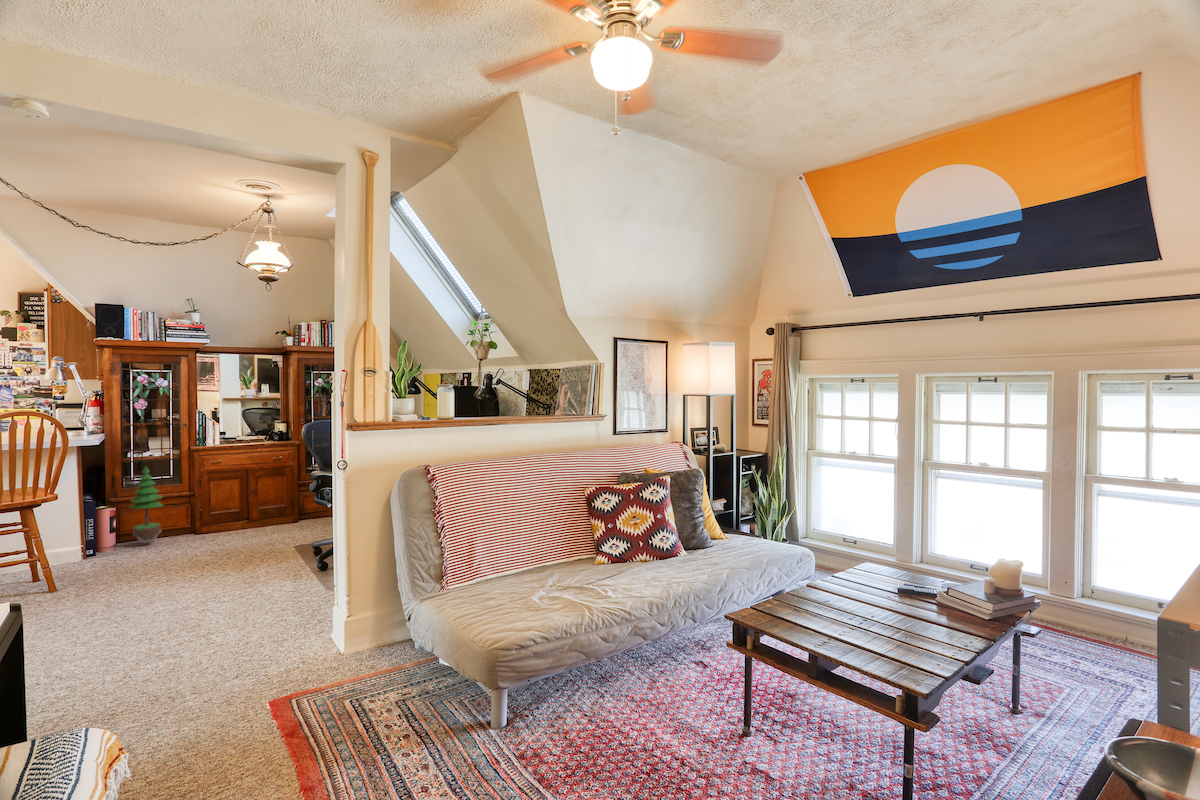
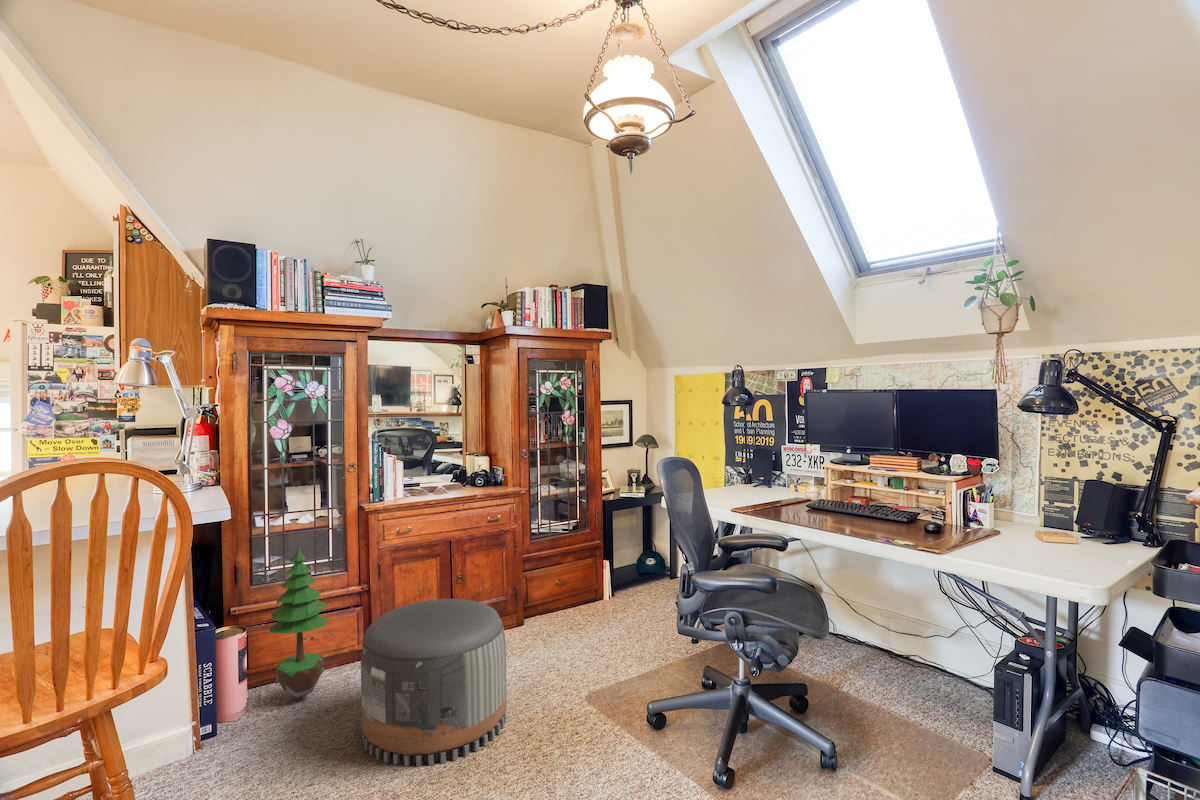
pouf: none [168,493,252,562] -> present [361,599,507,766]

